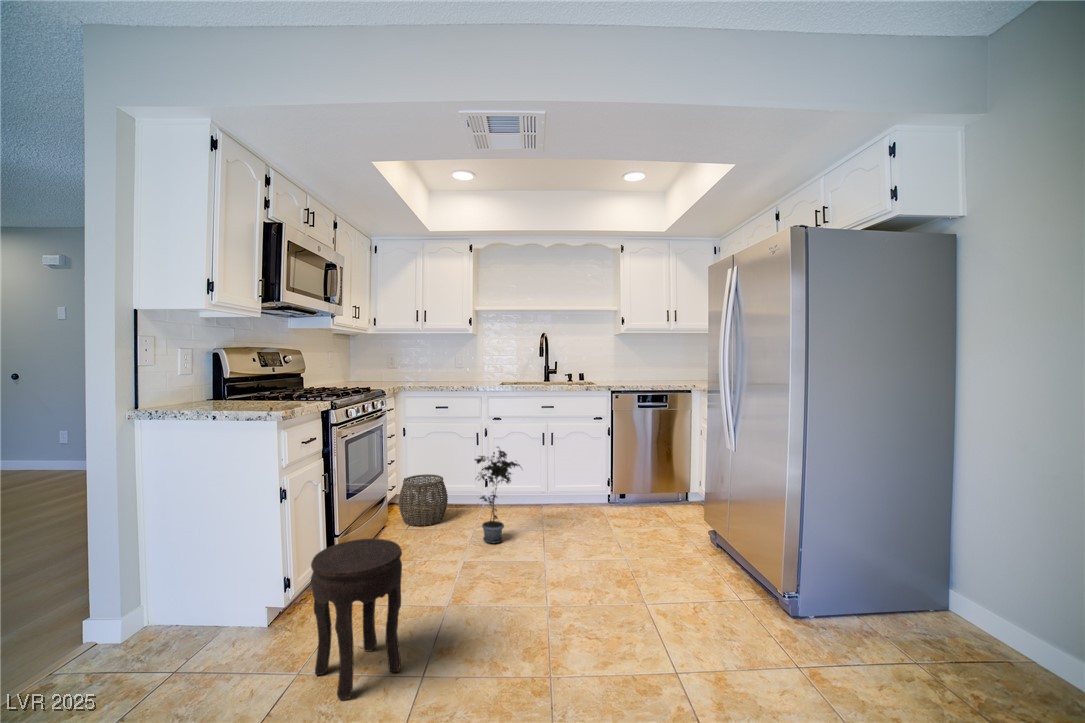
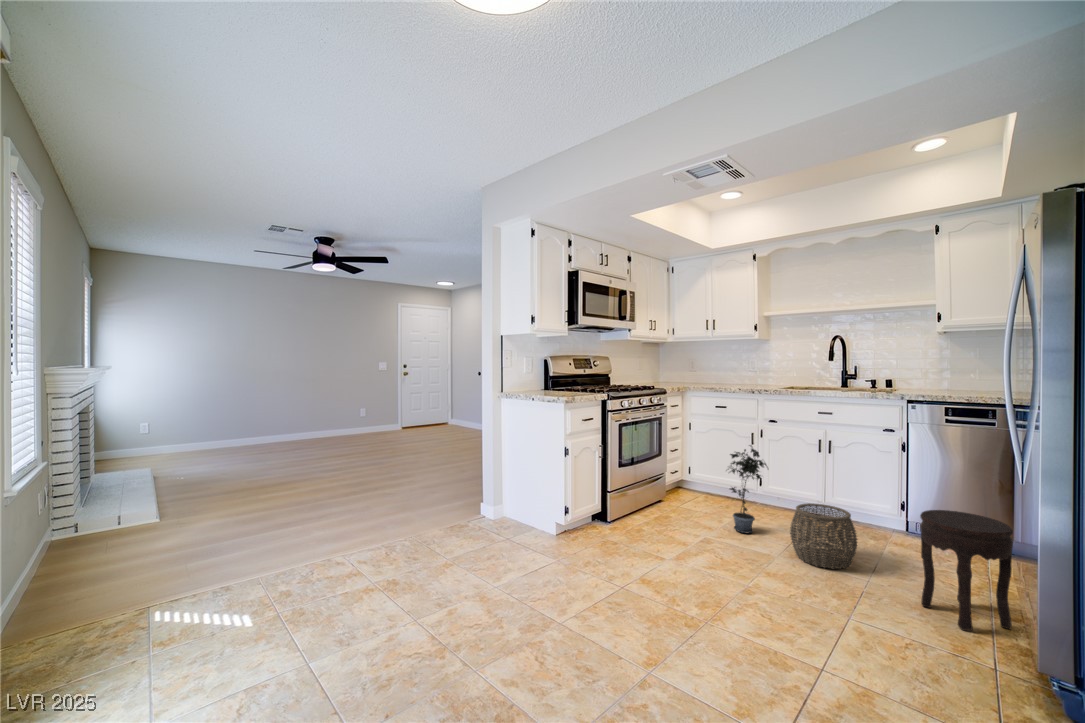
woven basket: present [399,474,448,526] -> present [790,503,857,569]
side table: present [311,539,402,700] -> present [920,510,1013,631]

